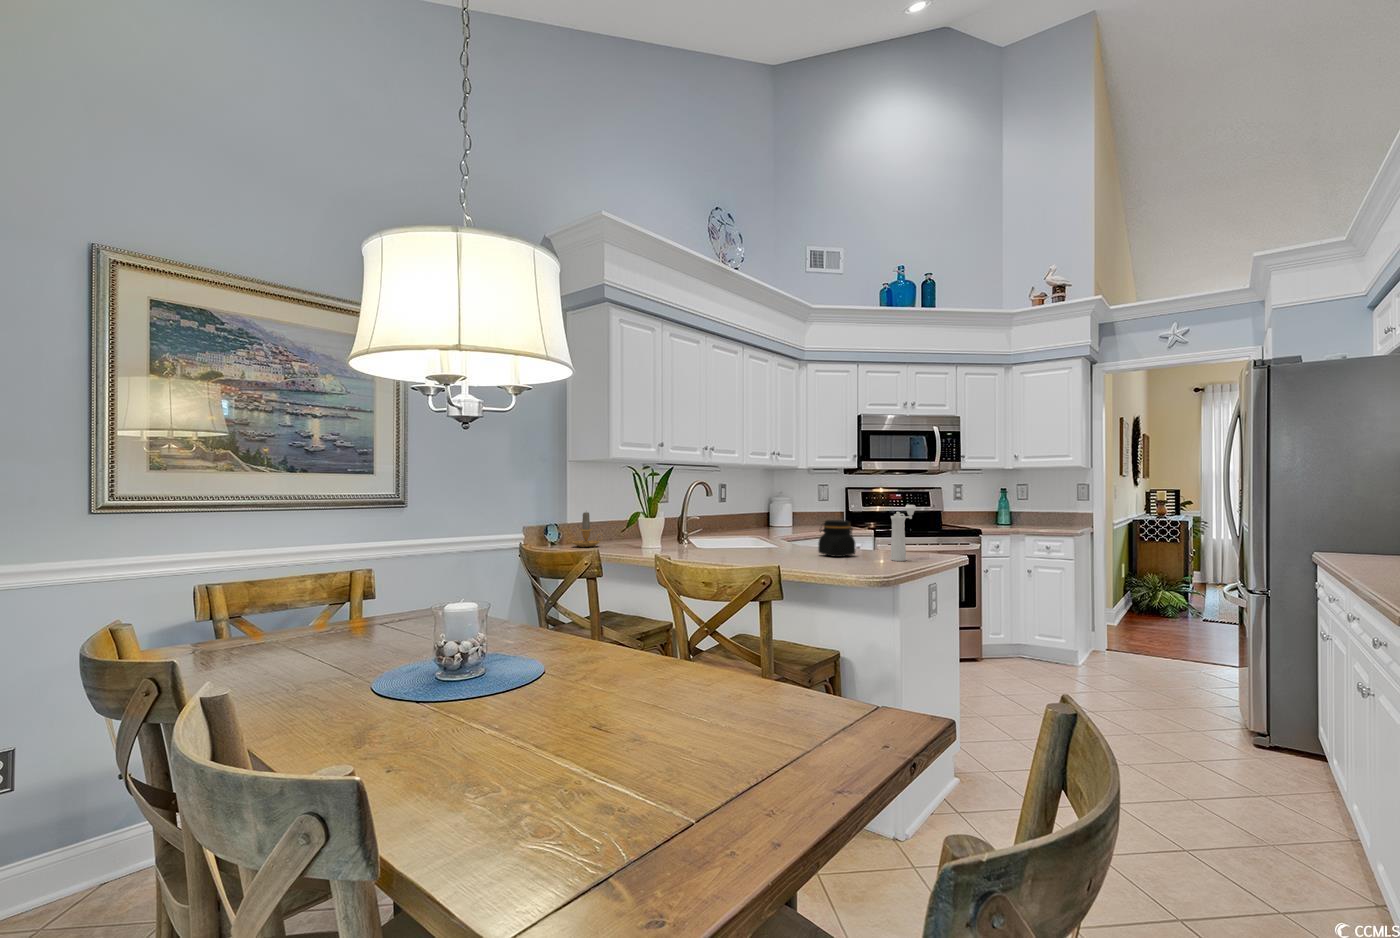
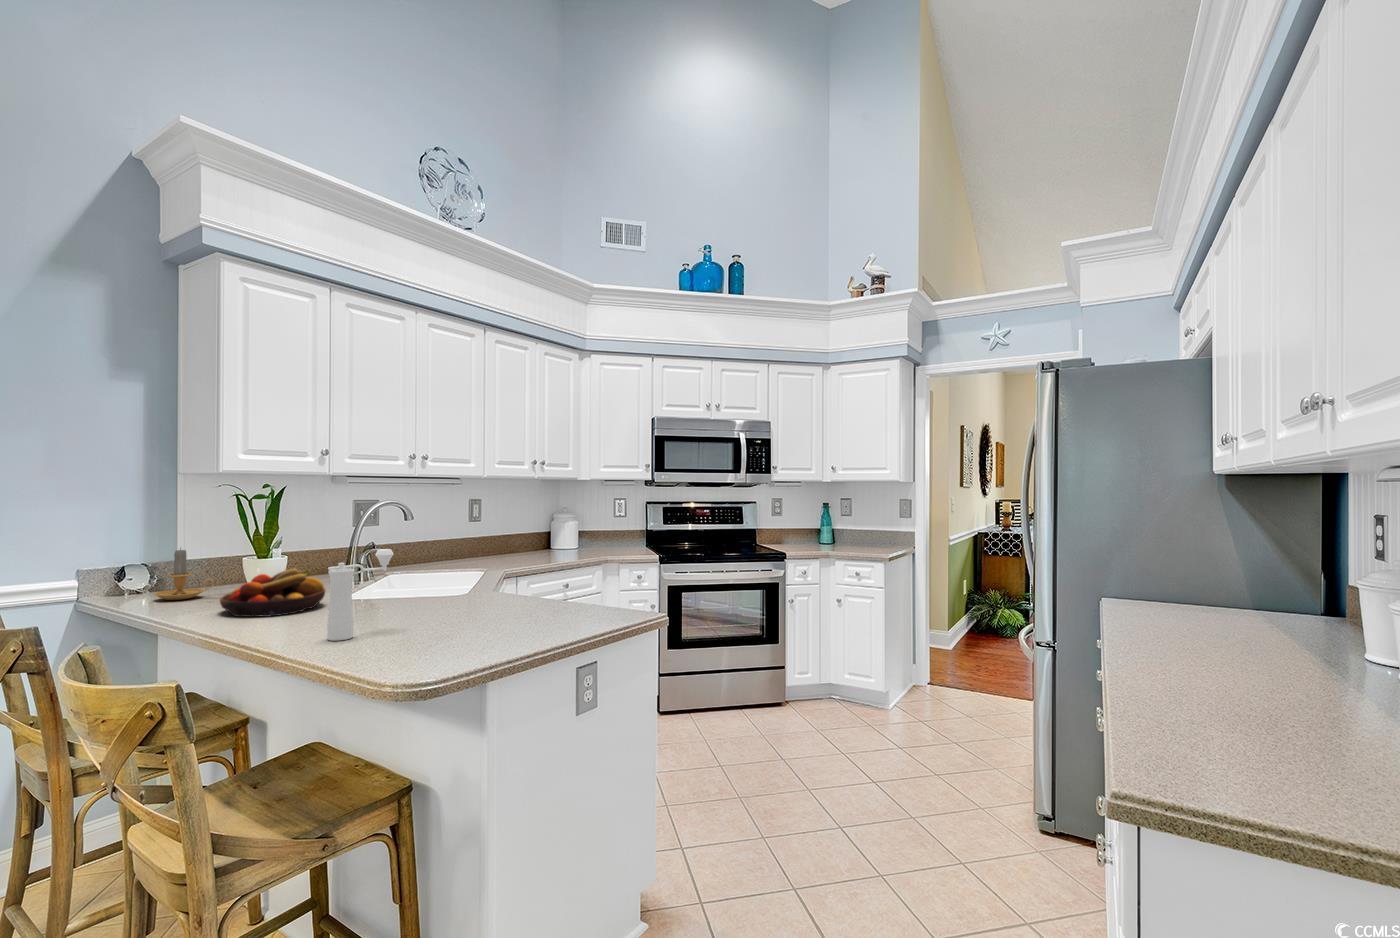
pepper mill: present [891,505,916,561] -> present [327,549,394,641]
jar: present [818,520,855,557] -> none [472,564,527,616]
fruit bowl: none [638,524,700,555] -> present [220,569,325,617]

